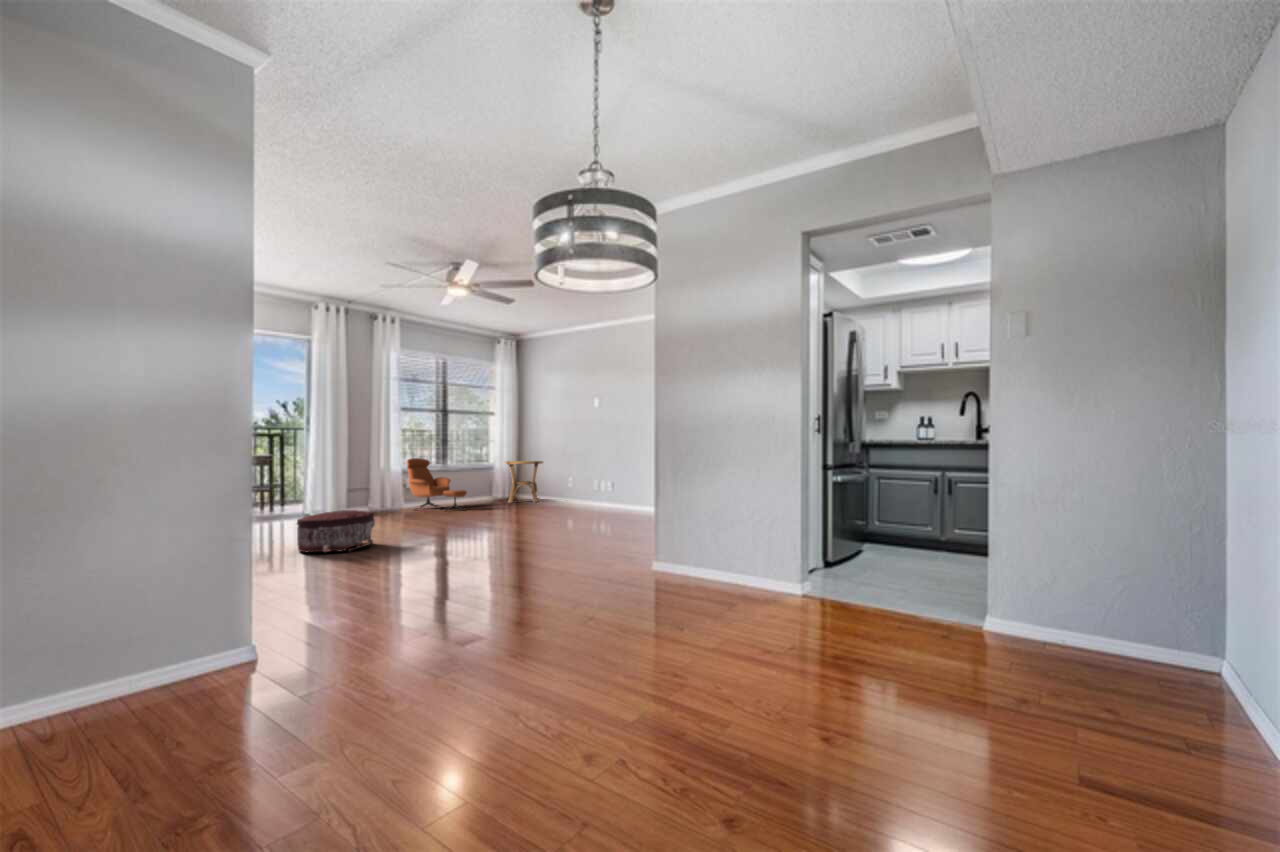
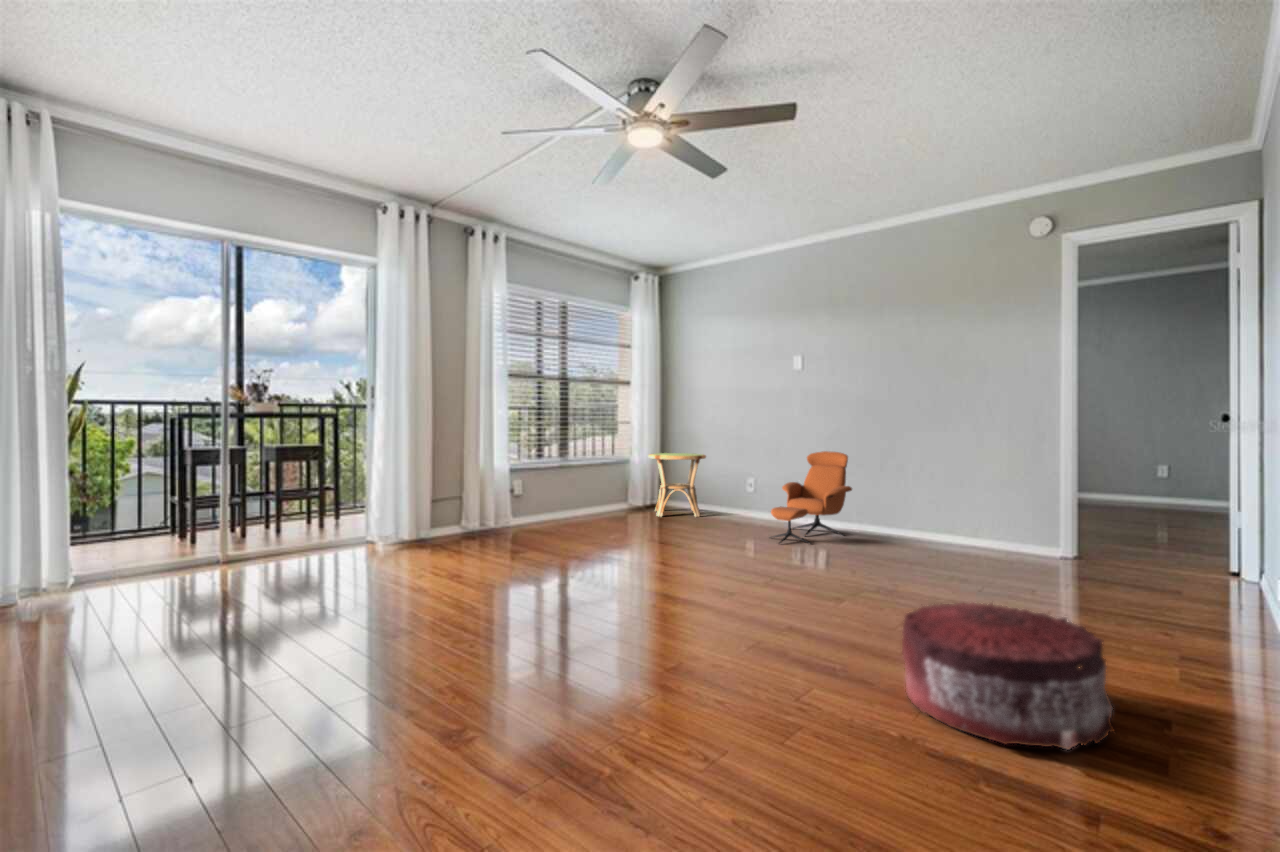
lounge chair: present [407,458,467,510] -> present [771,451,852,543]
pouf: present [297,510,375,552] -> present [902,603,1114,749]

